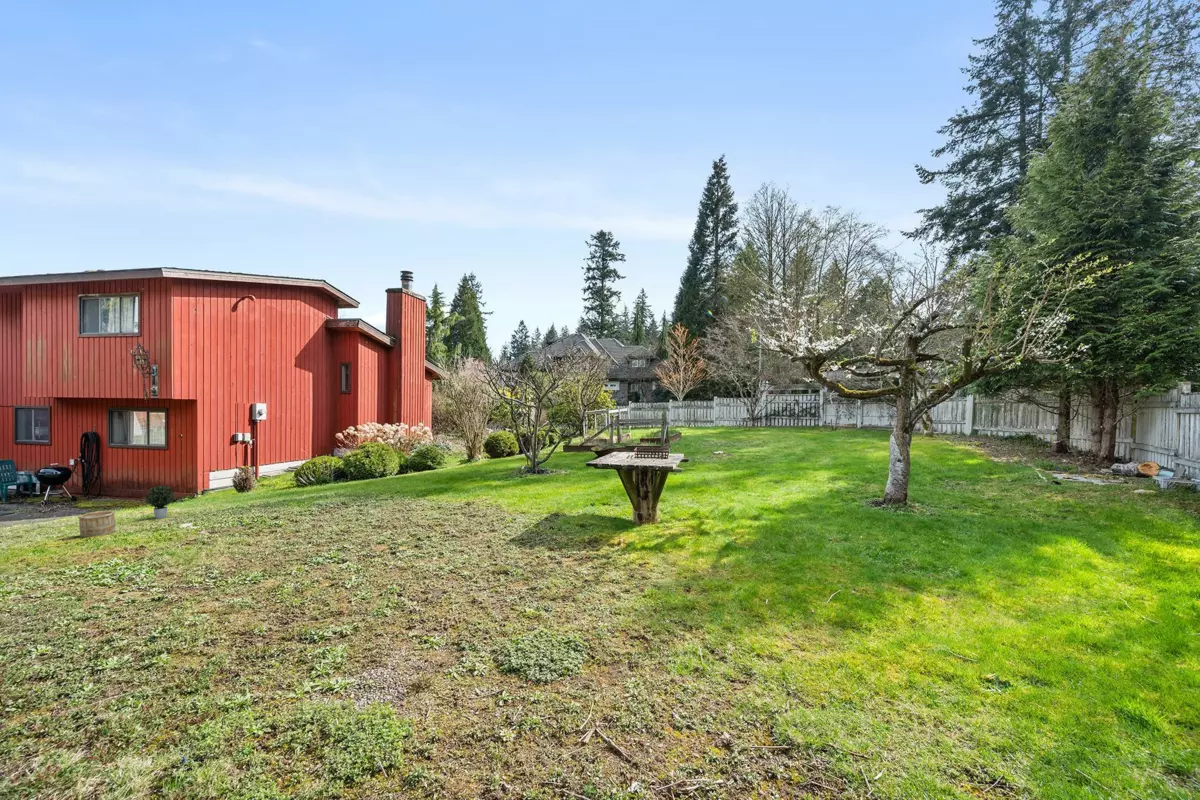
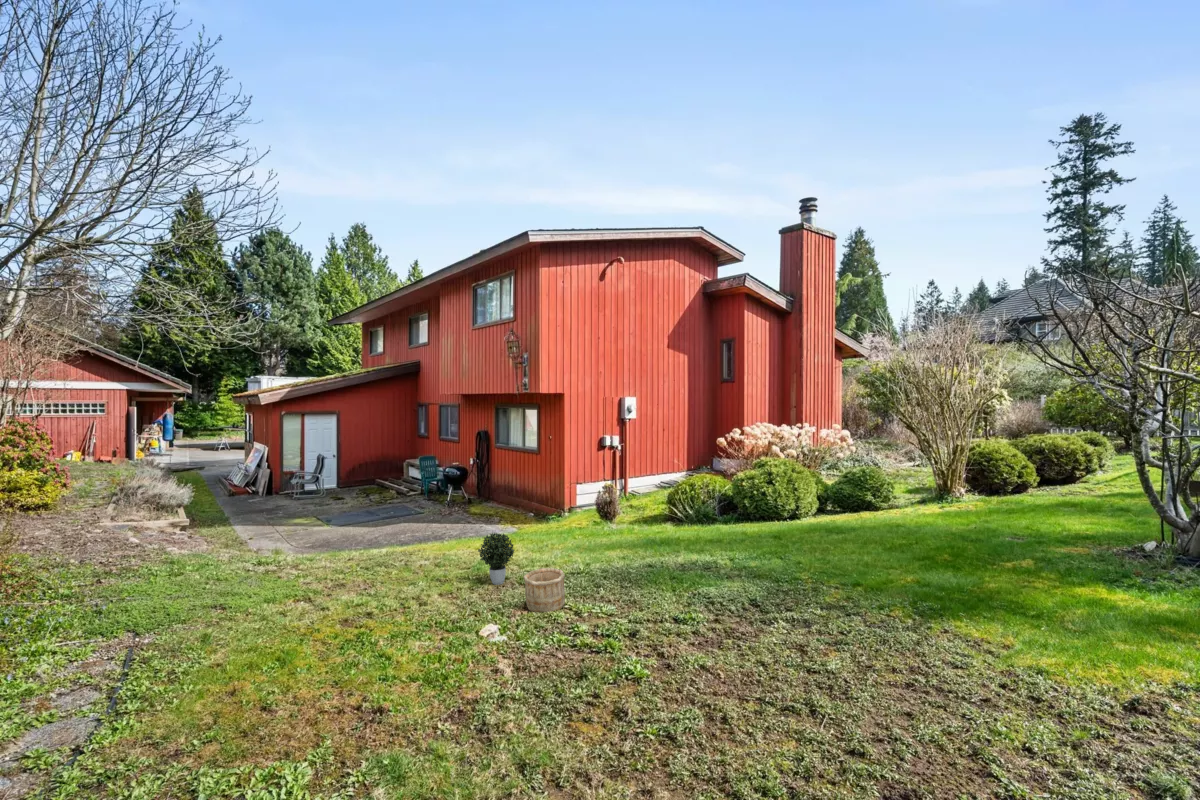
wooden bucket: present [78,511,115,537] -> present [523,568,565,612]

